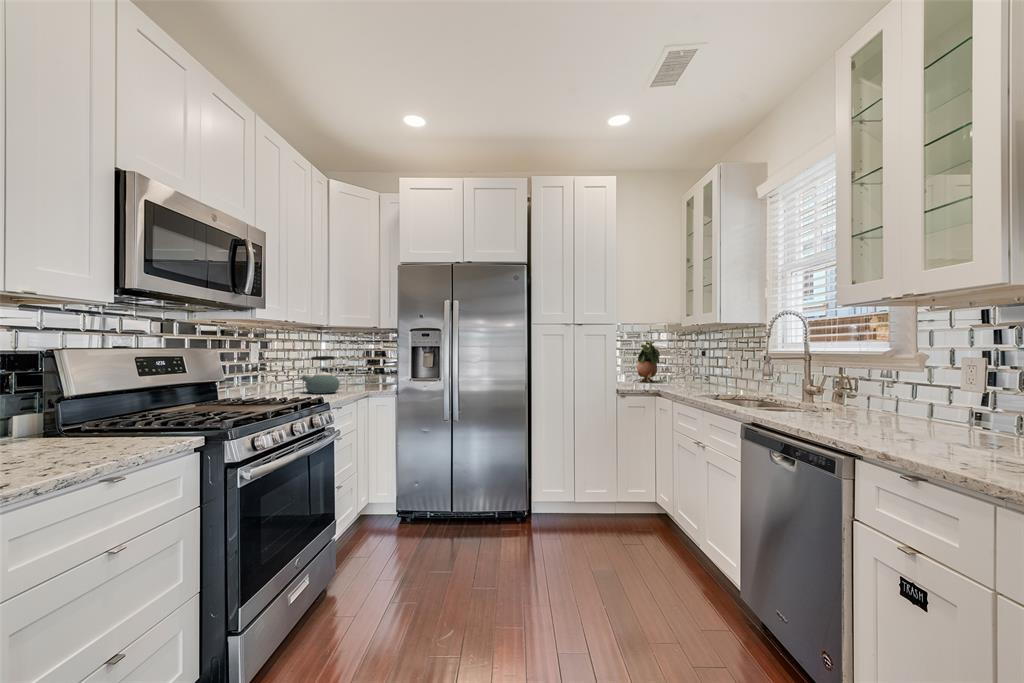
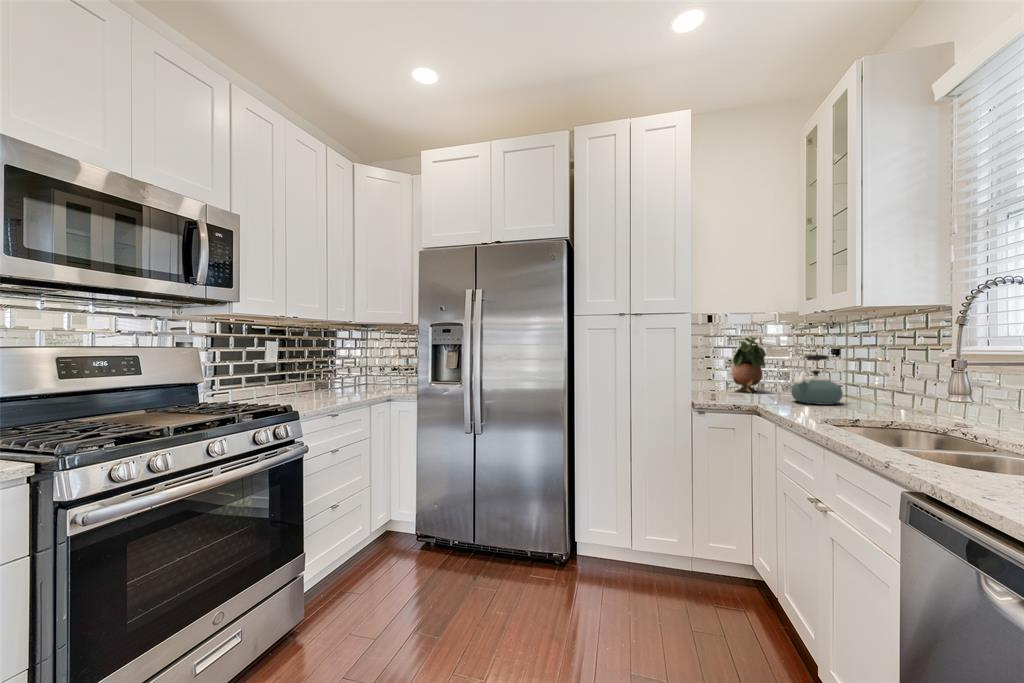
kettle: present [299,356,340,394] -> present [791,355,843,405]

